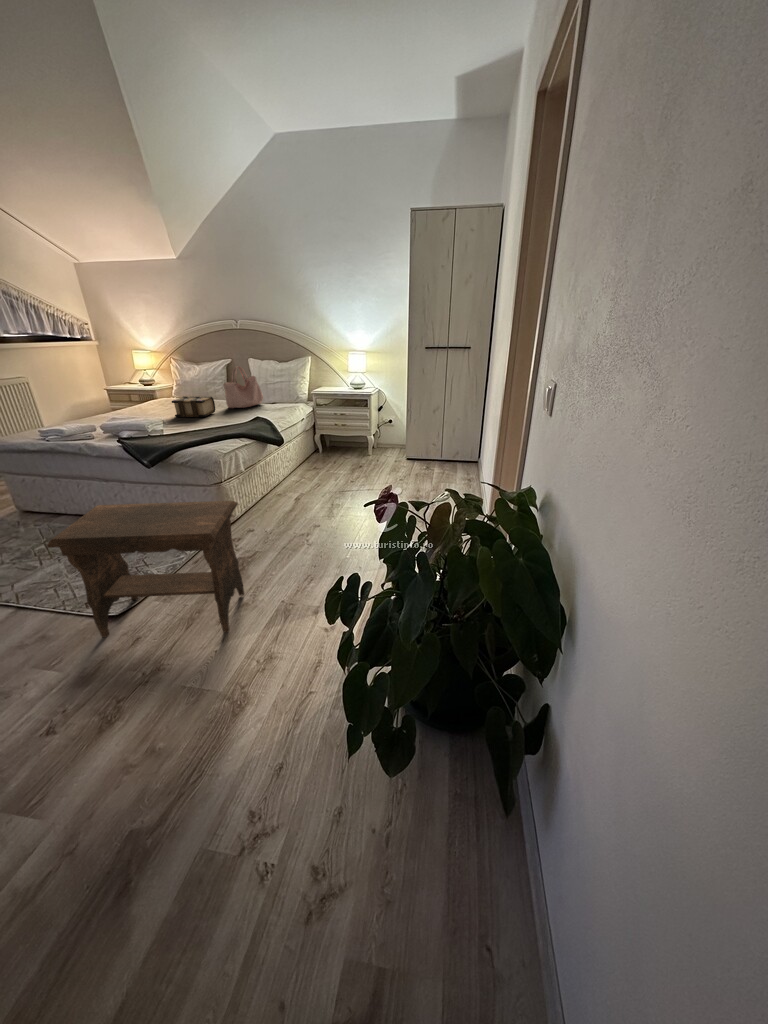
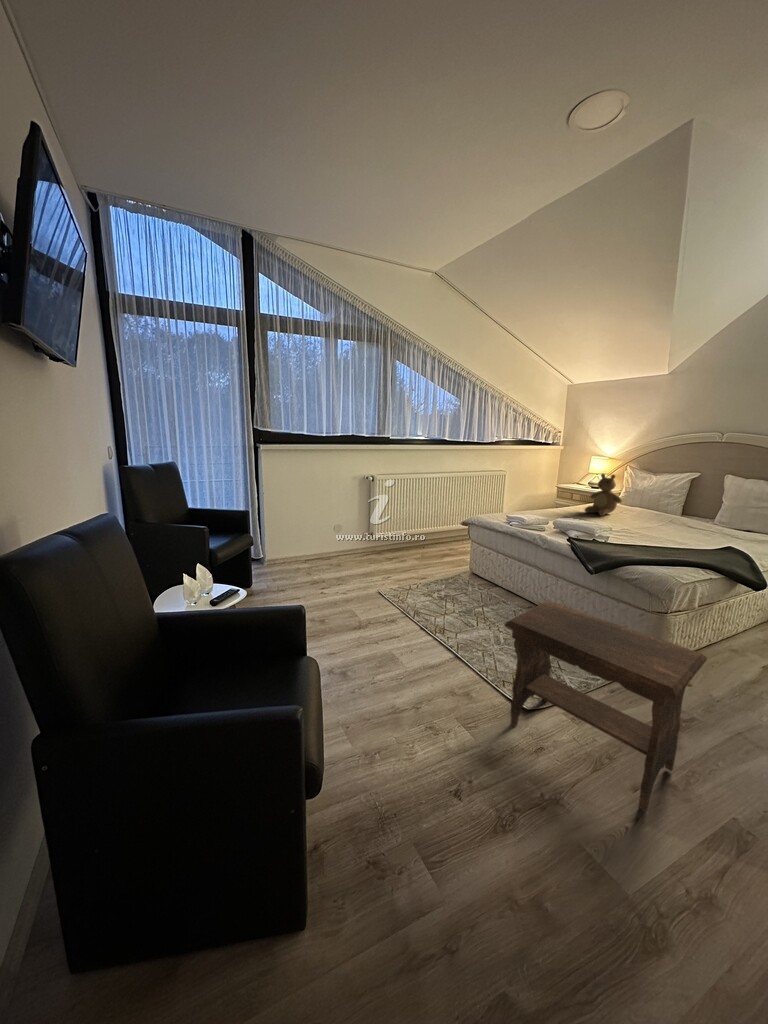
handbag: present [223,366,263,408] -> none [684,483,737,530]
teddy bear: none [137,367,171,412] -> present [585,474,622,516]
book: present [172,396,215,417] -> none [621,506,671,532]

